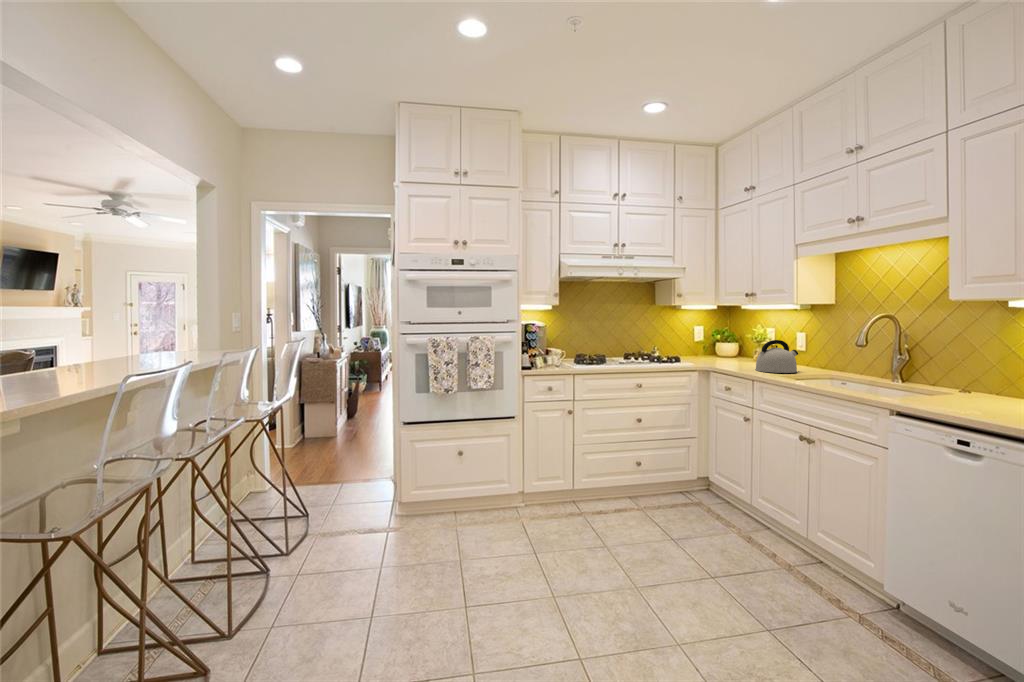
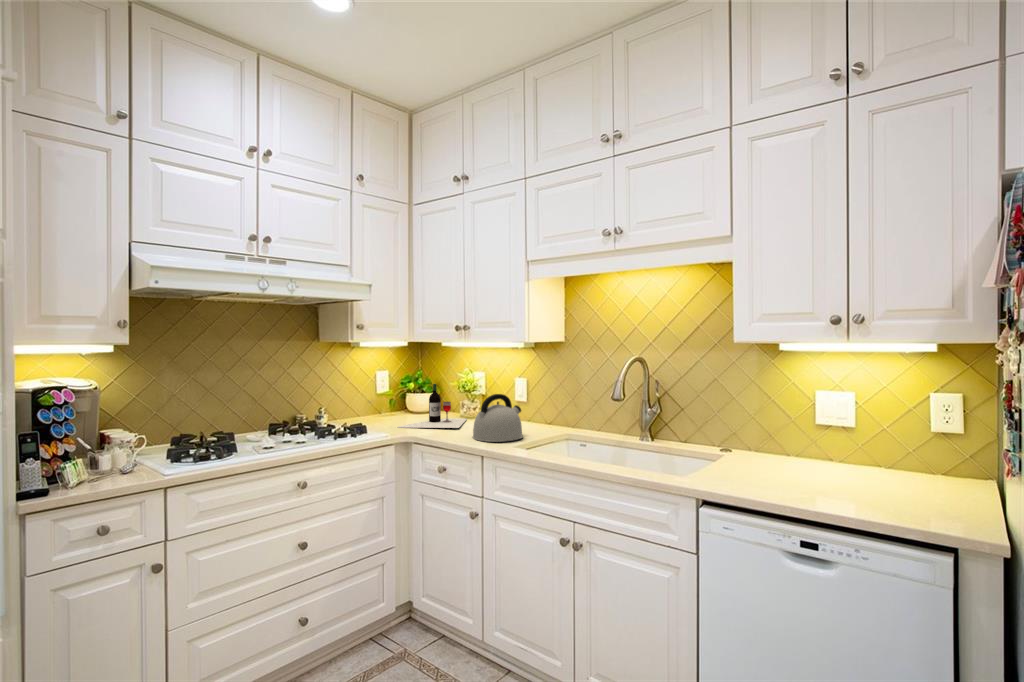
wine bottle: none [703,335,760,364] -> present [399,384,467,428]

